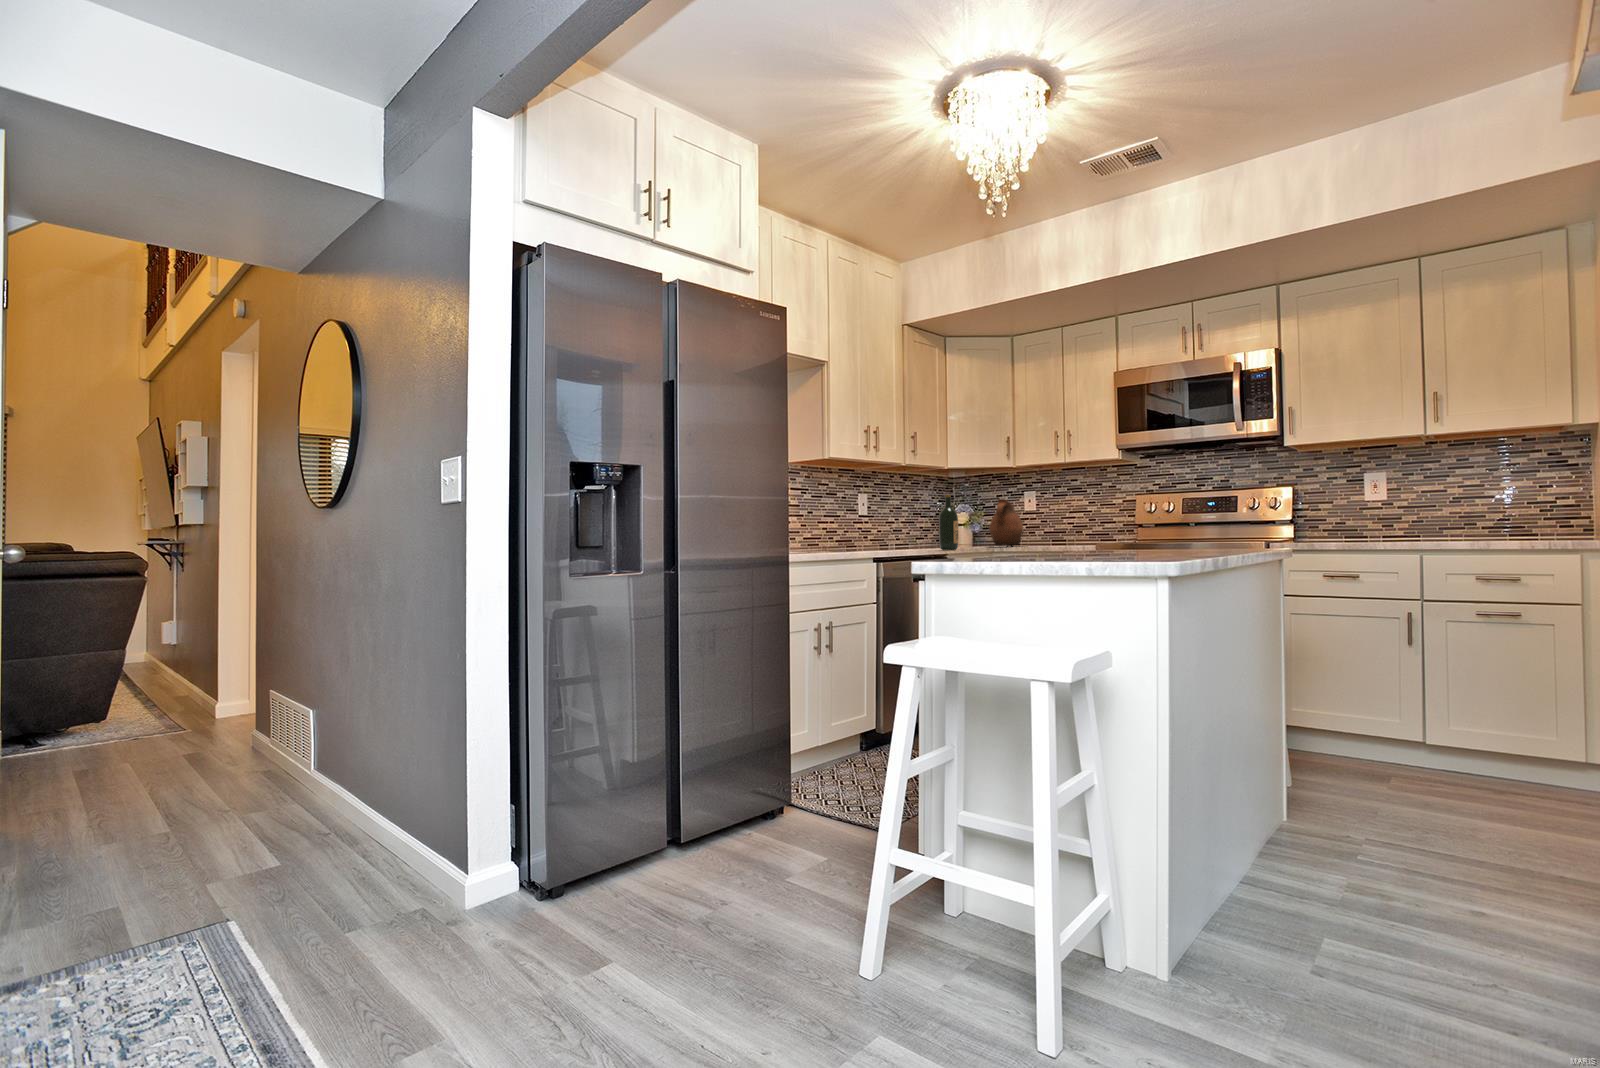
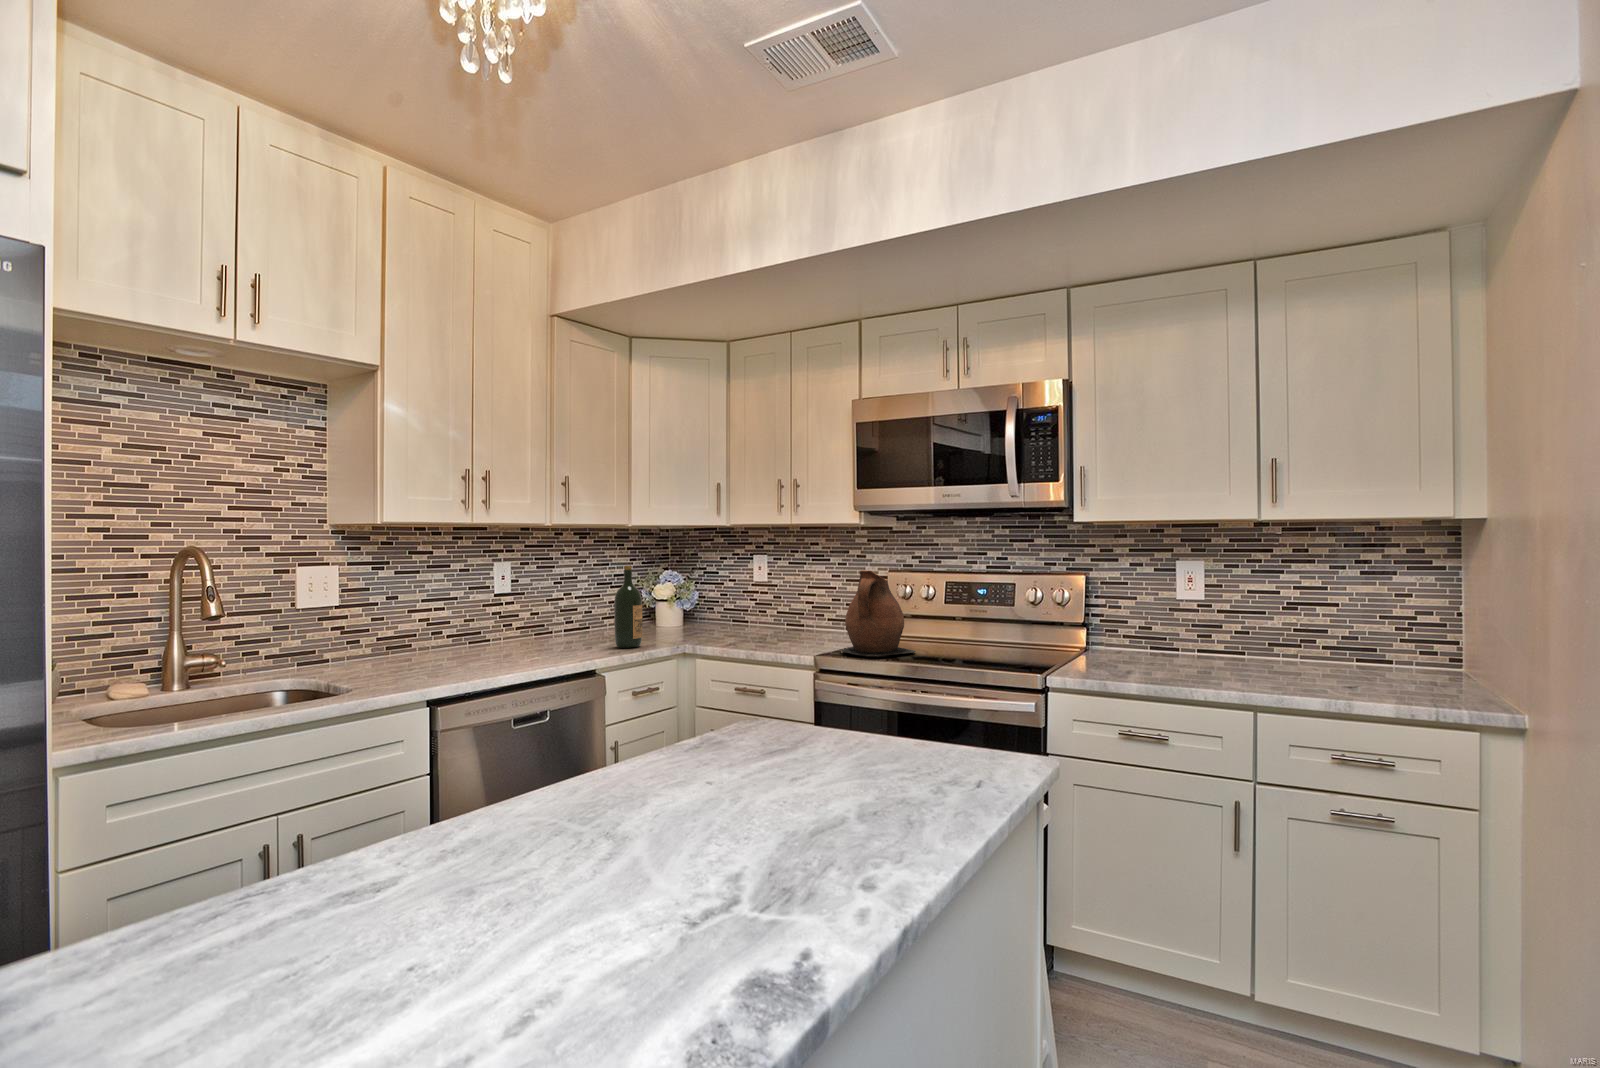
ceramic pitcher: present [989,499,1023,546] -> present [839,571,916,656]

